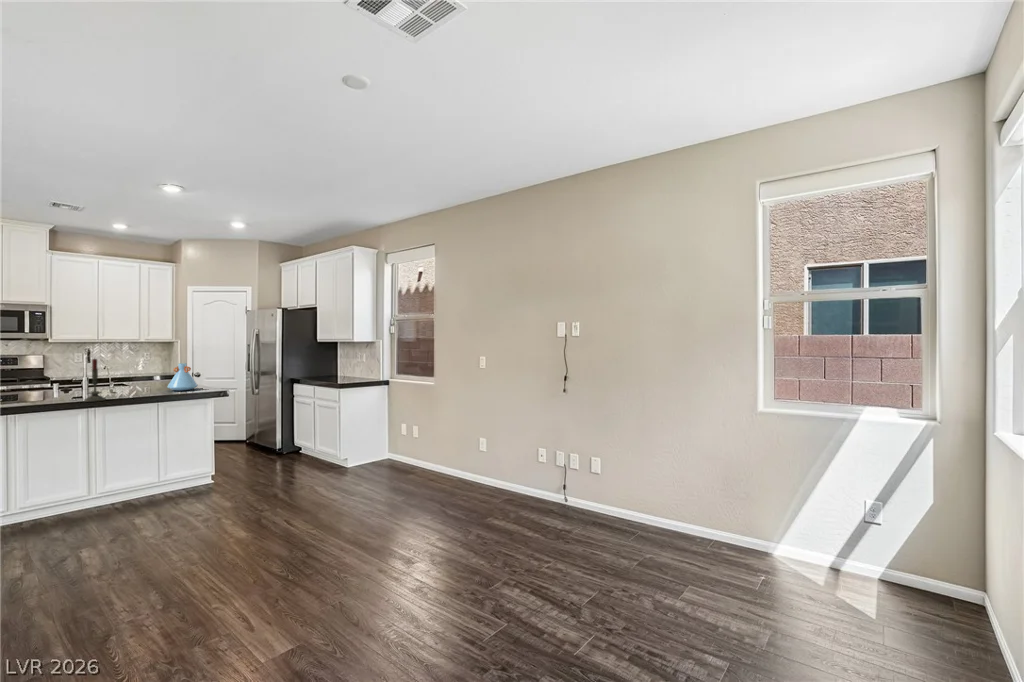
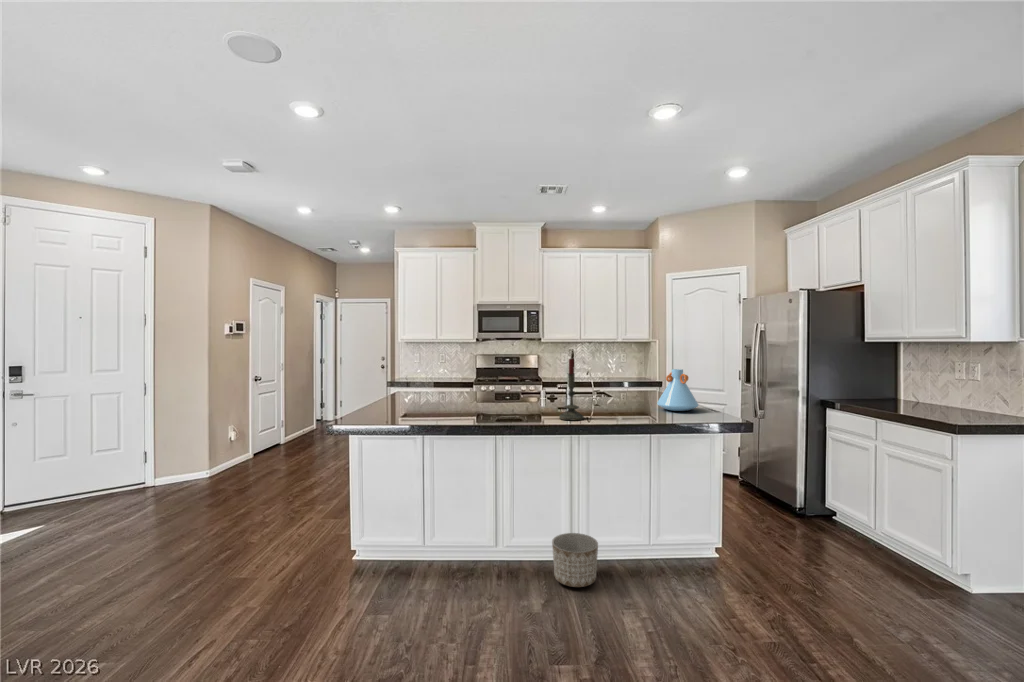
planter: none [78,482,119,517] -> present [552,533,598,587]

